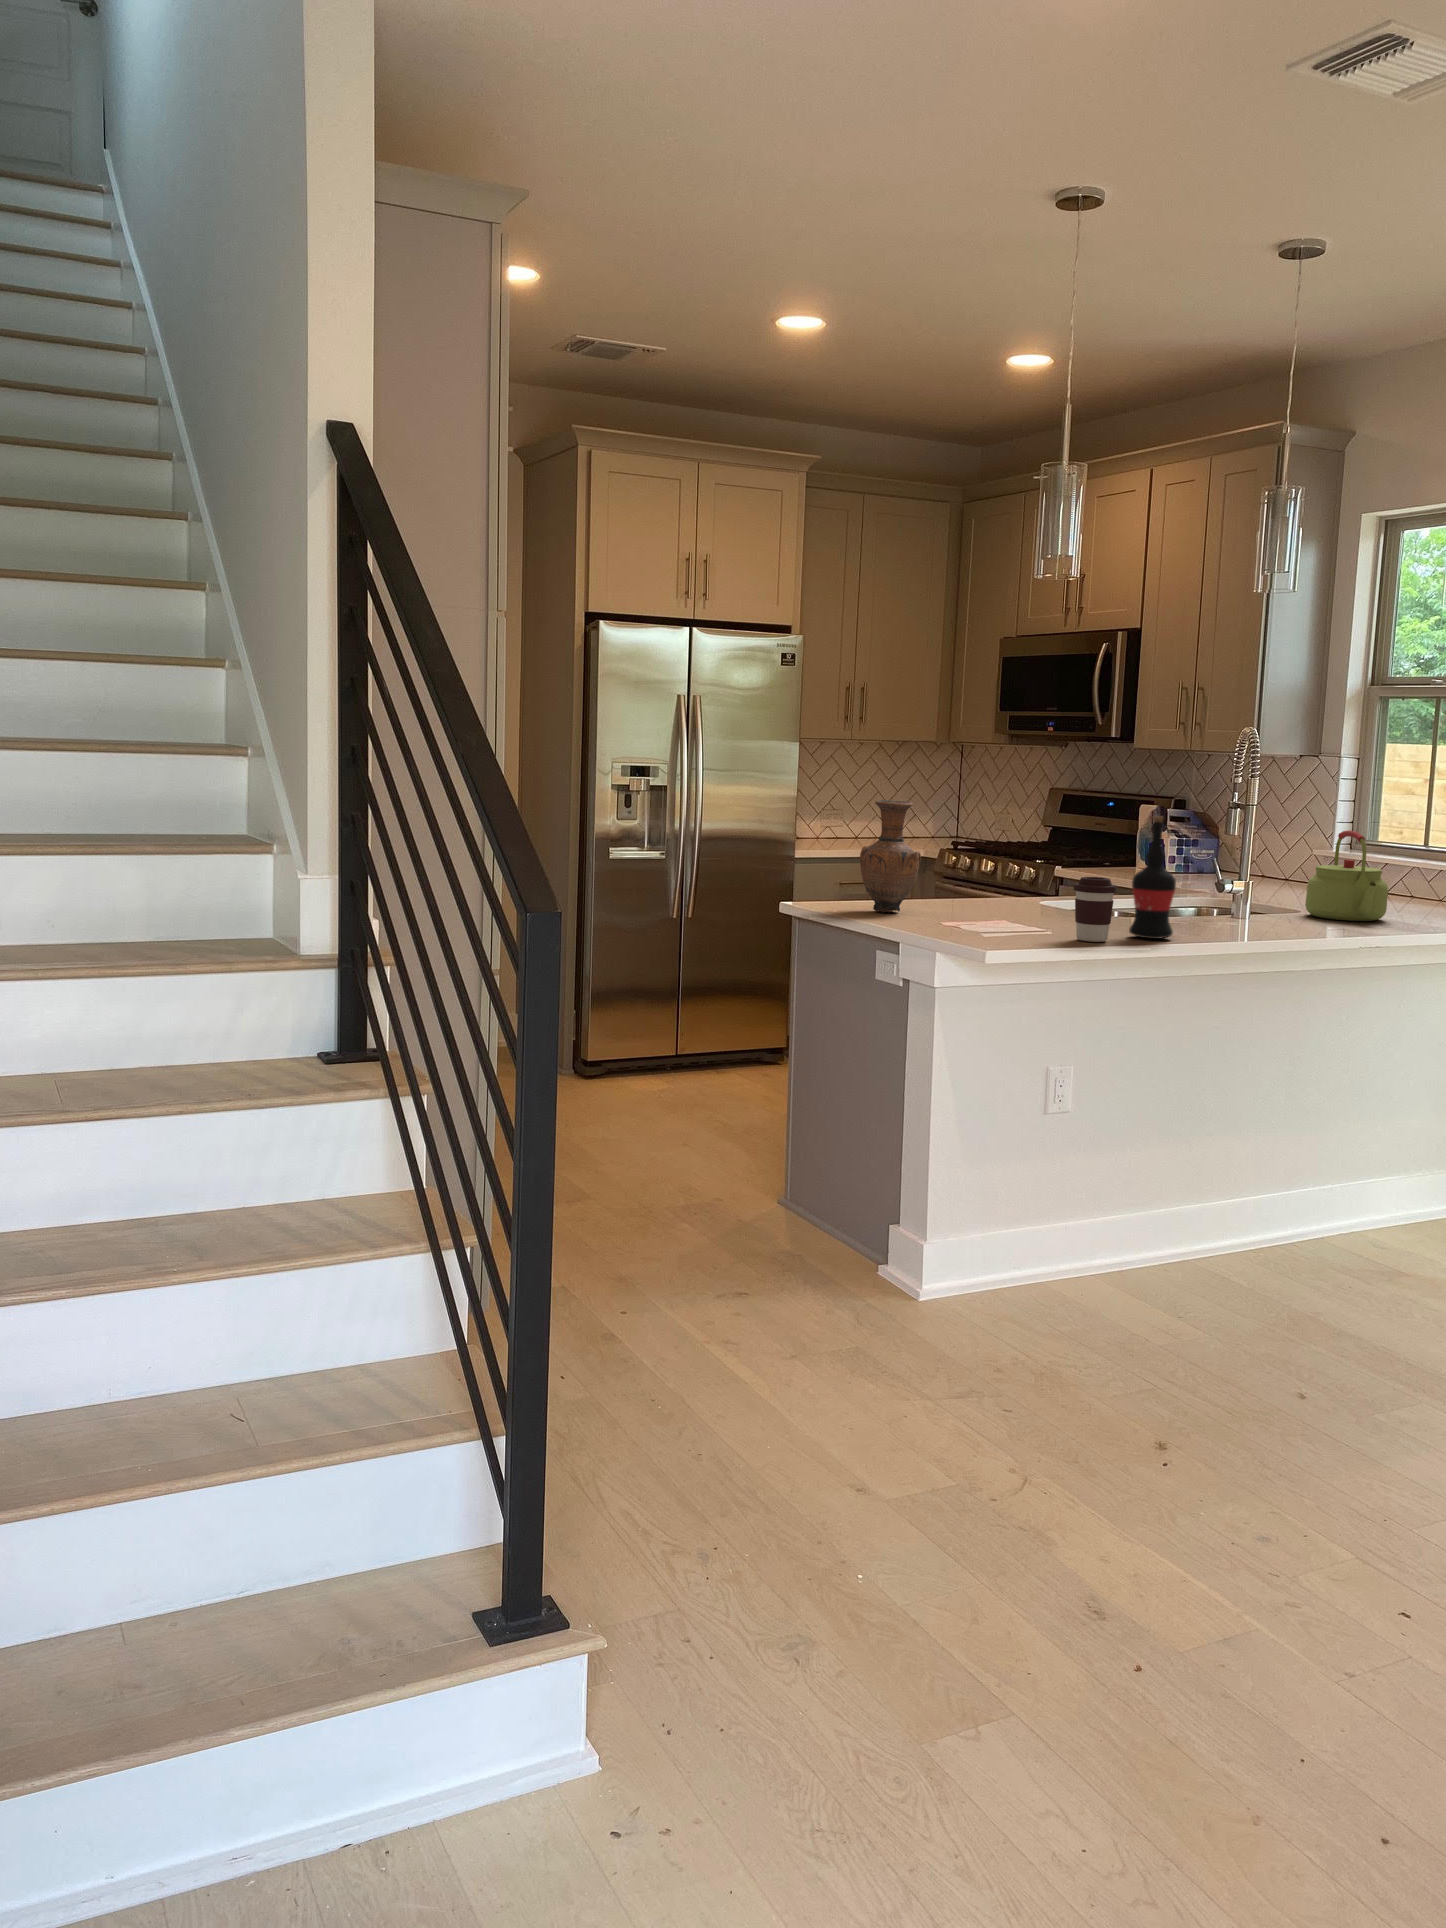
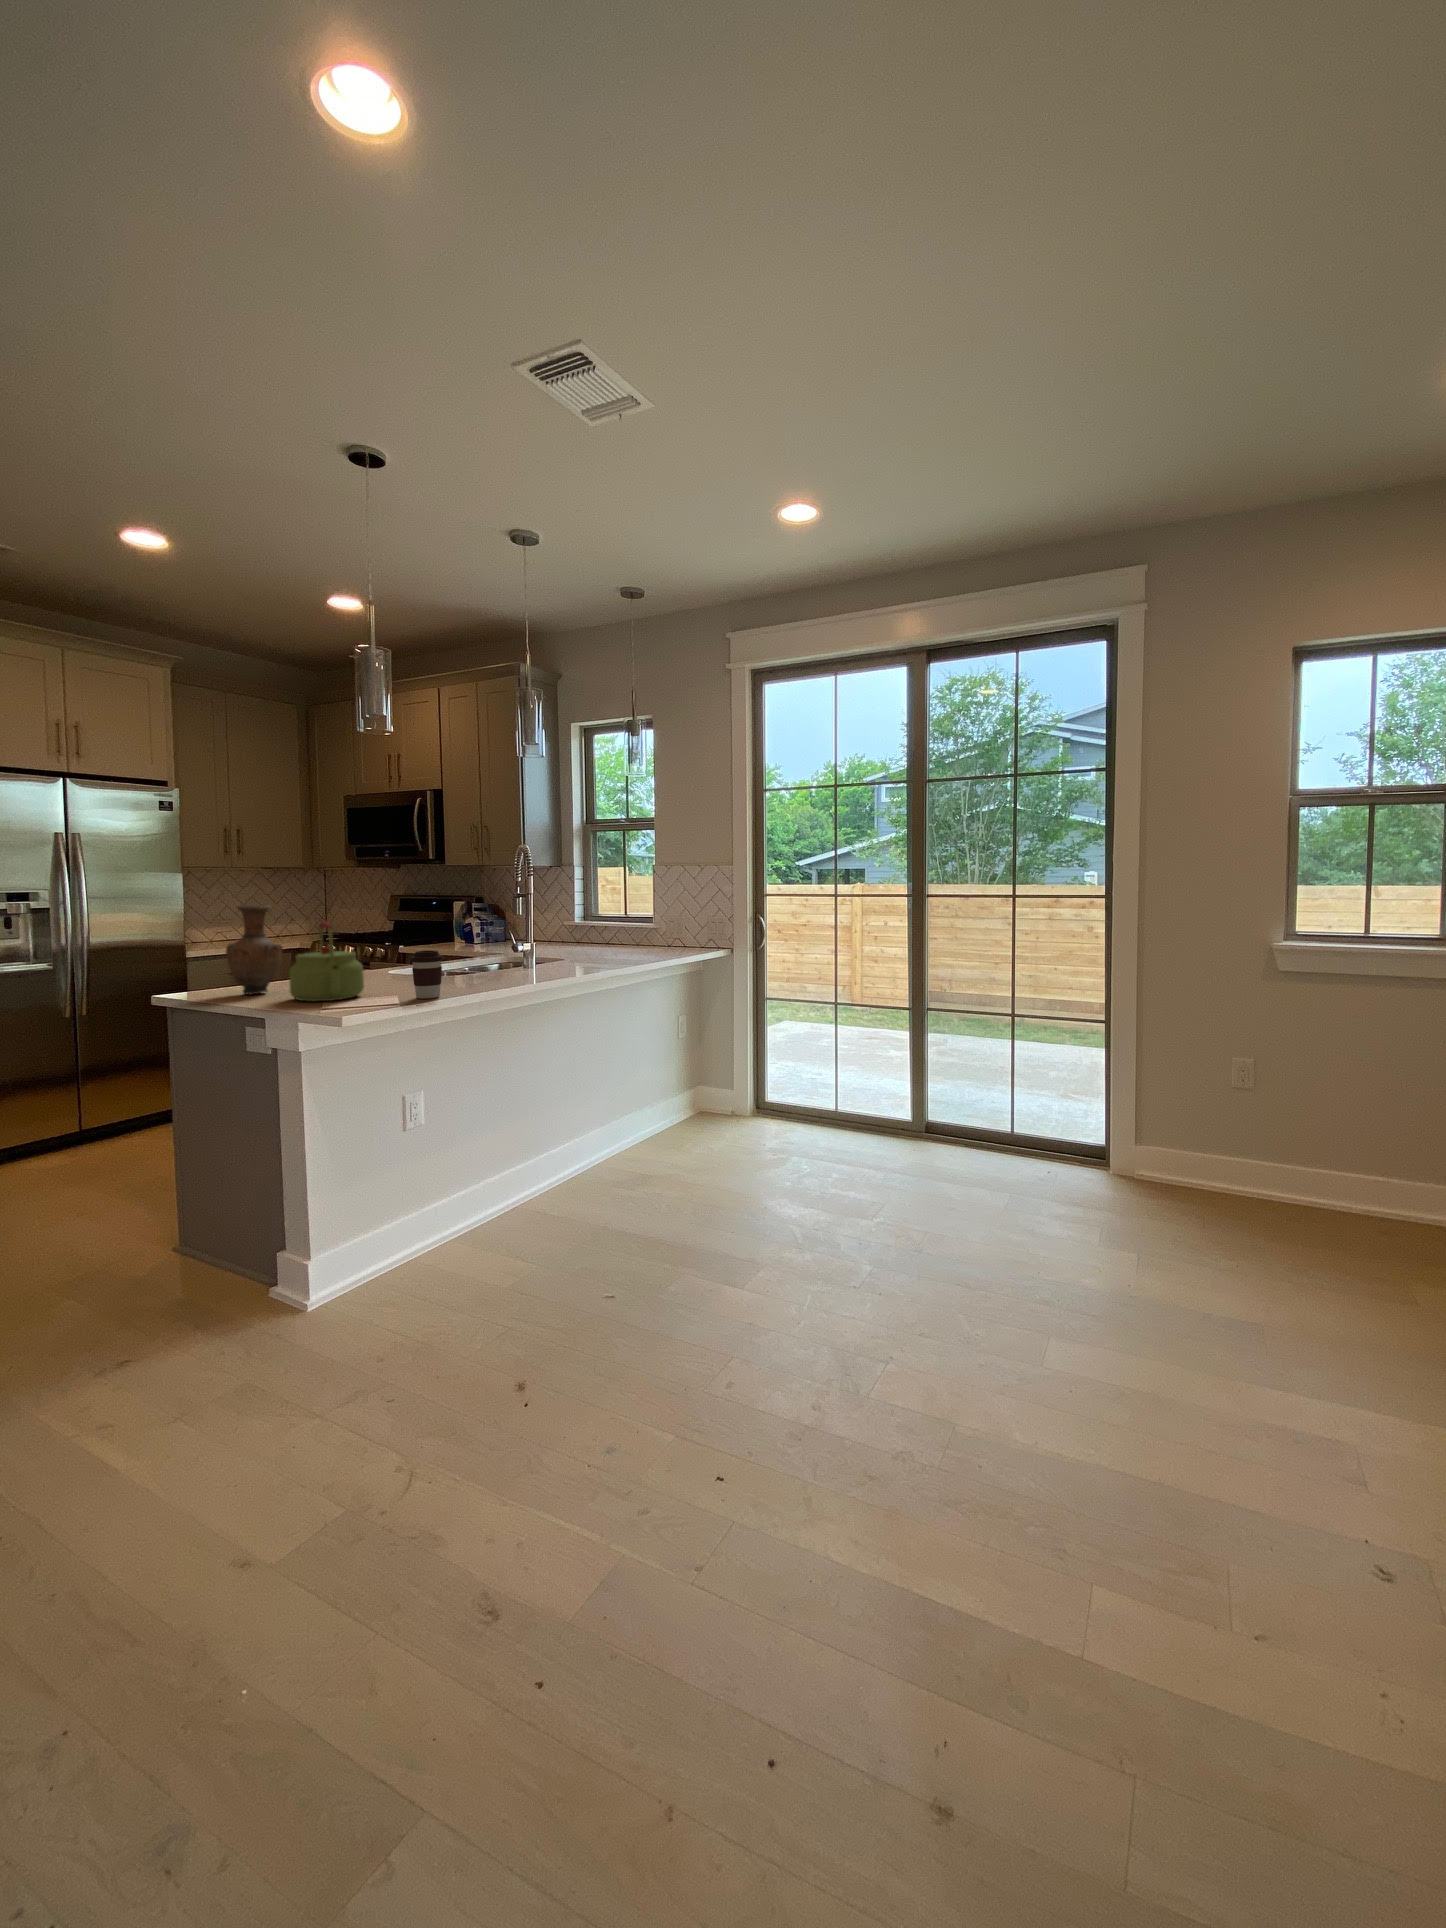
wine bottle: present [1129,816,1176,939] -> none [454,903,487,991]
kettle: present [1305,831,1388,921] -> present [289,921,364,1001]

